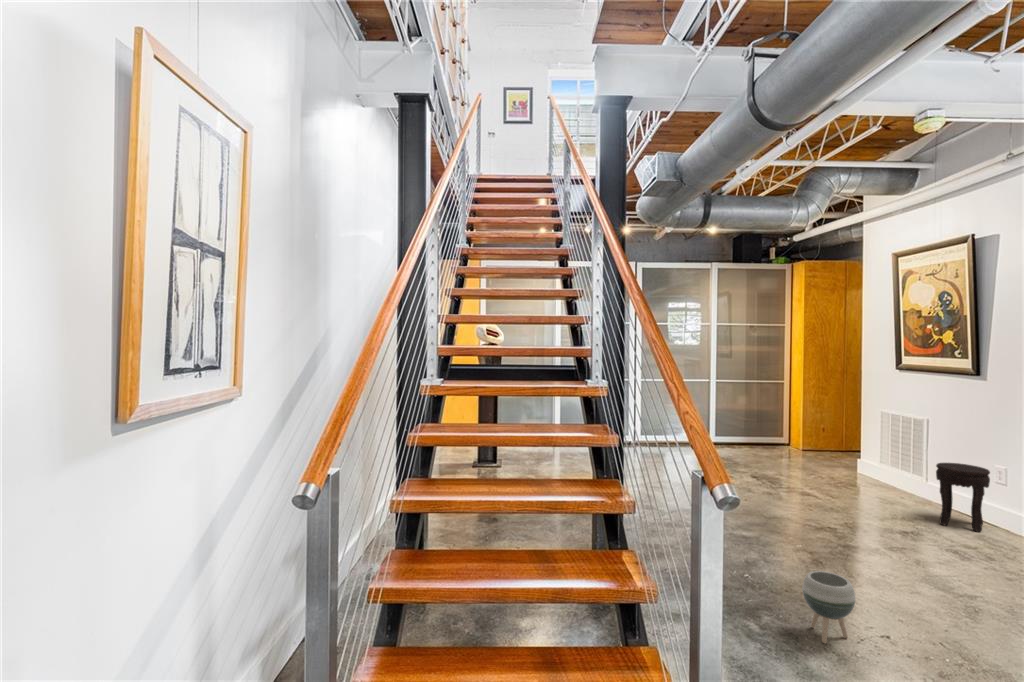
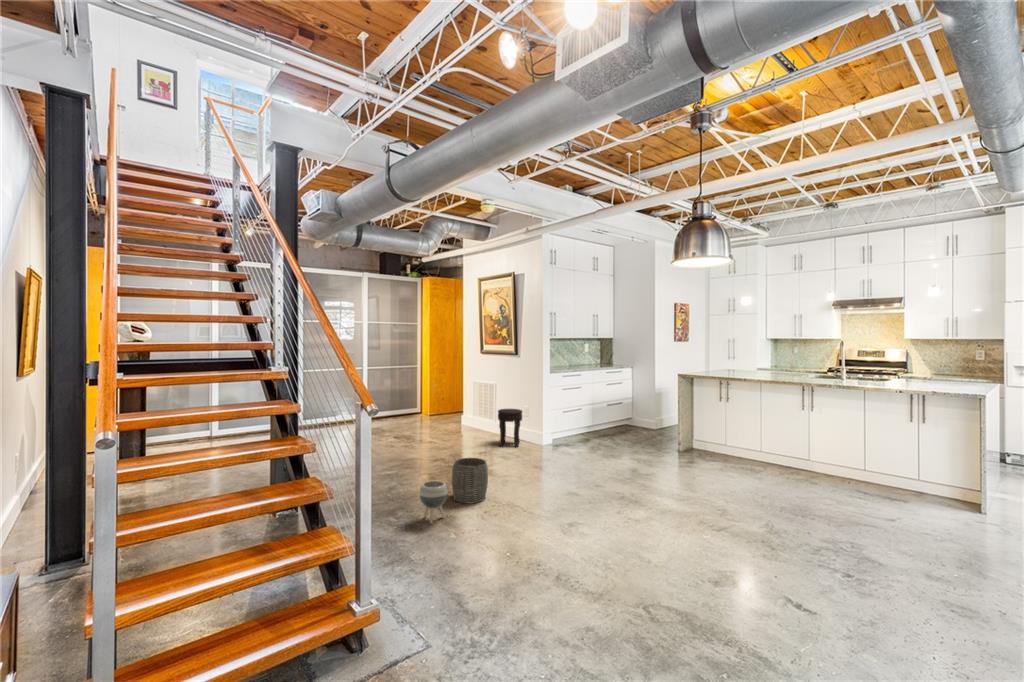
woven basket: none [858,541,933,626] -> present [452,458,488,503]

